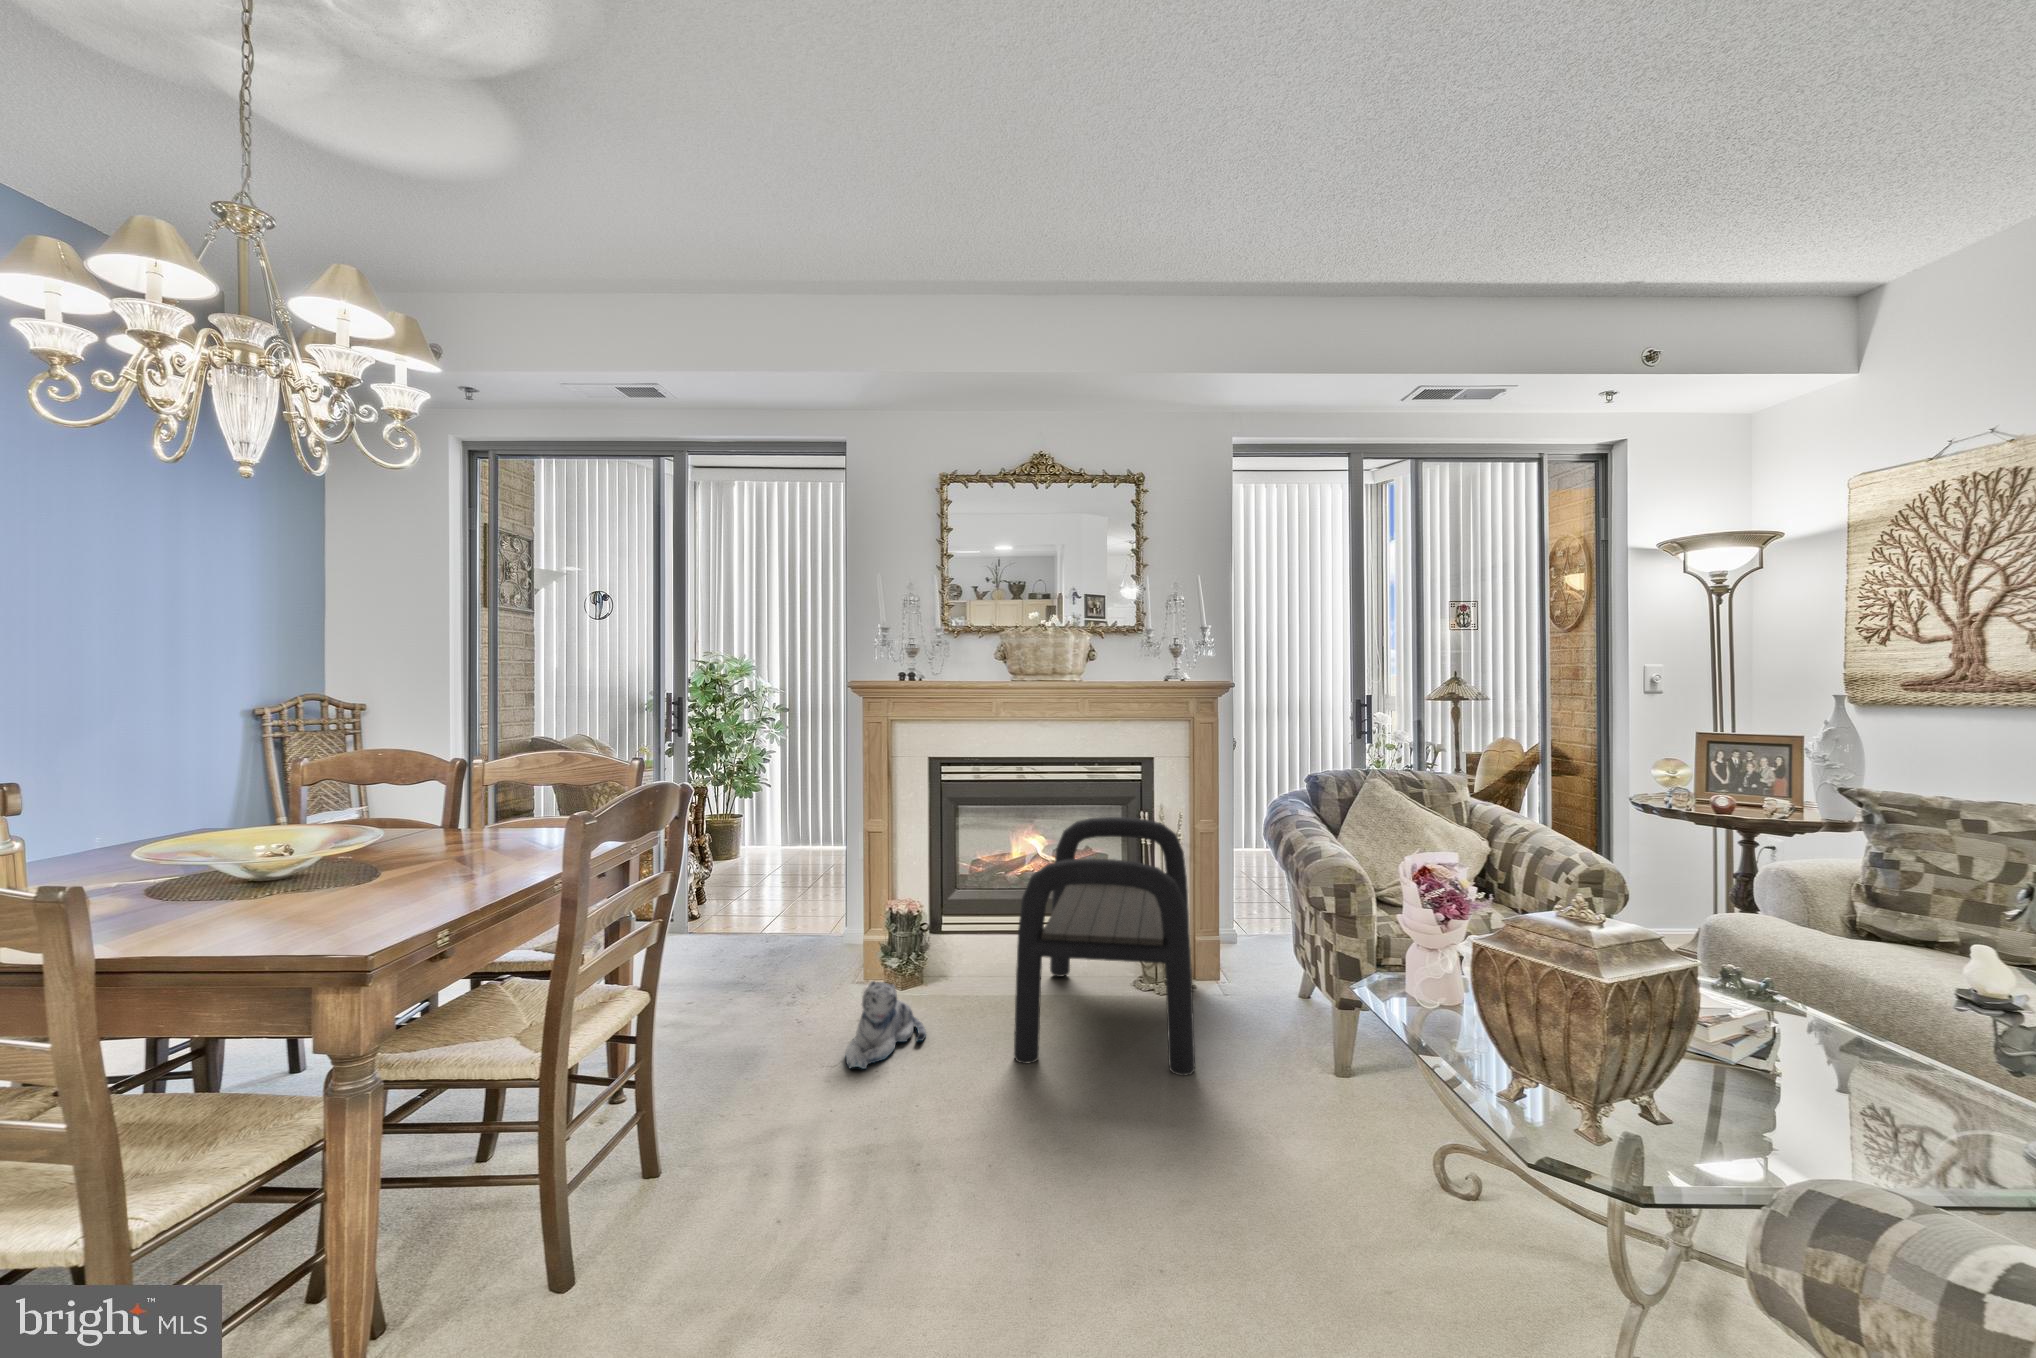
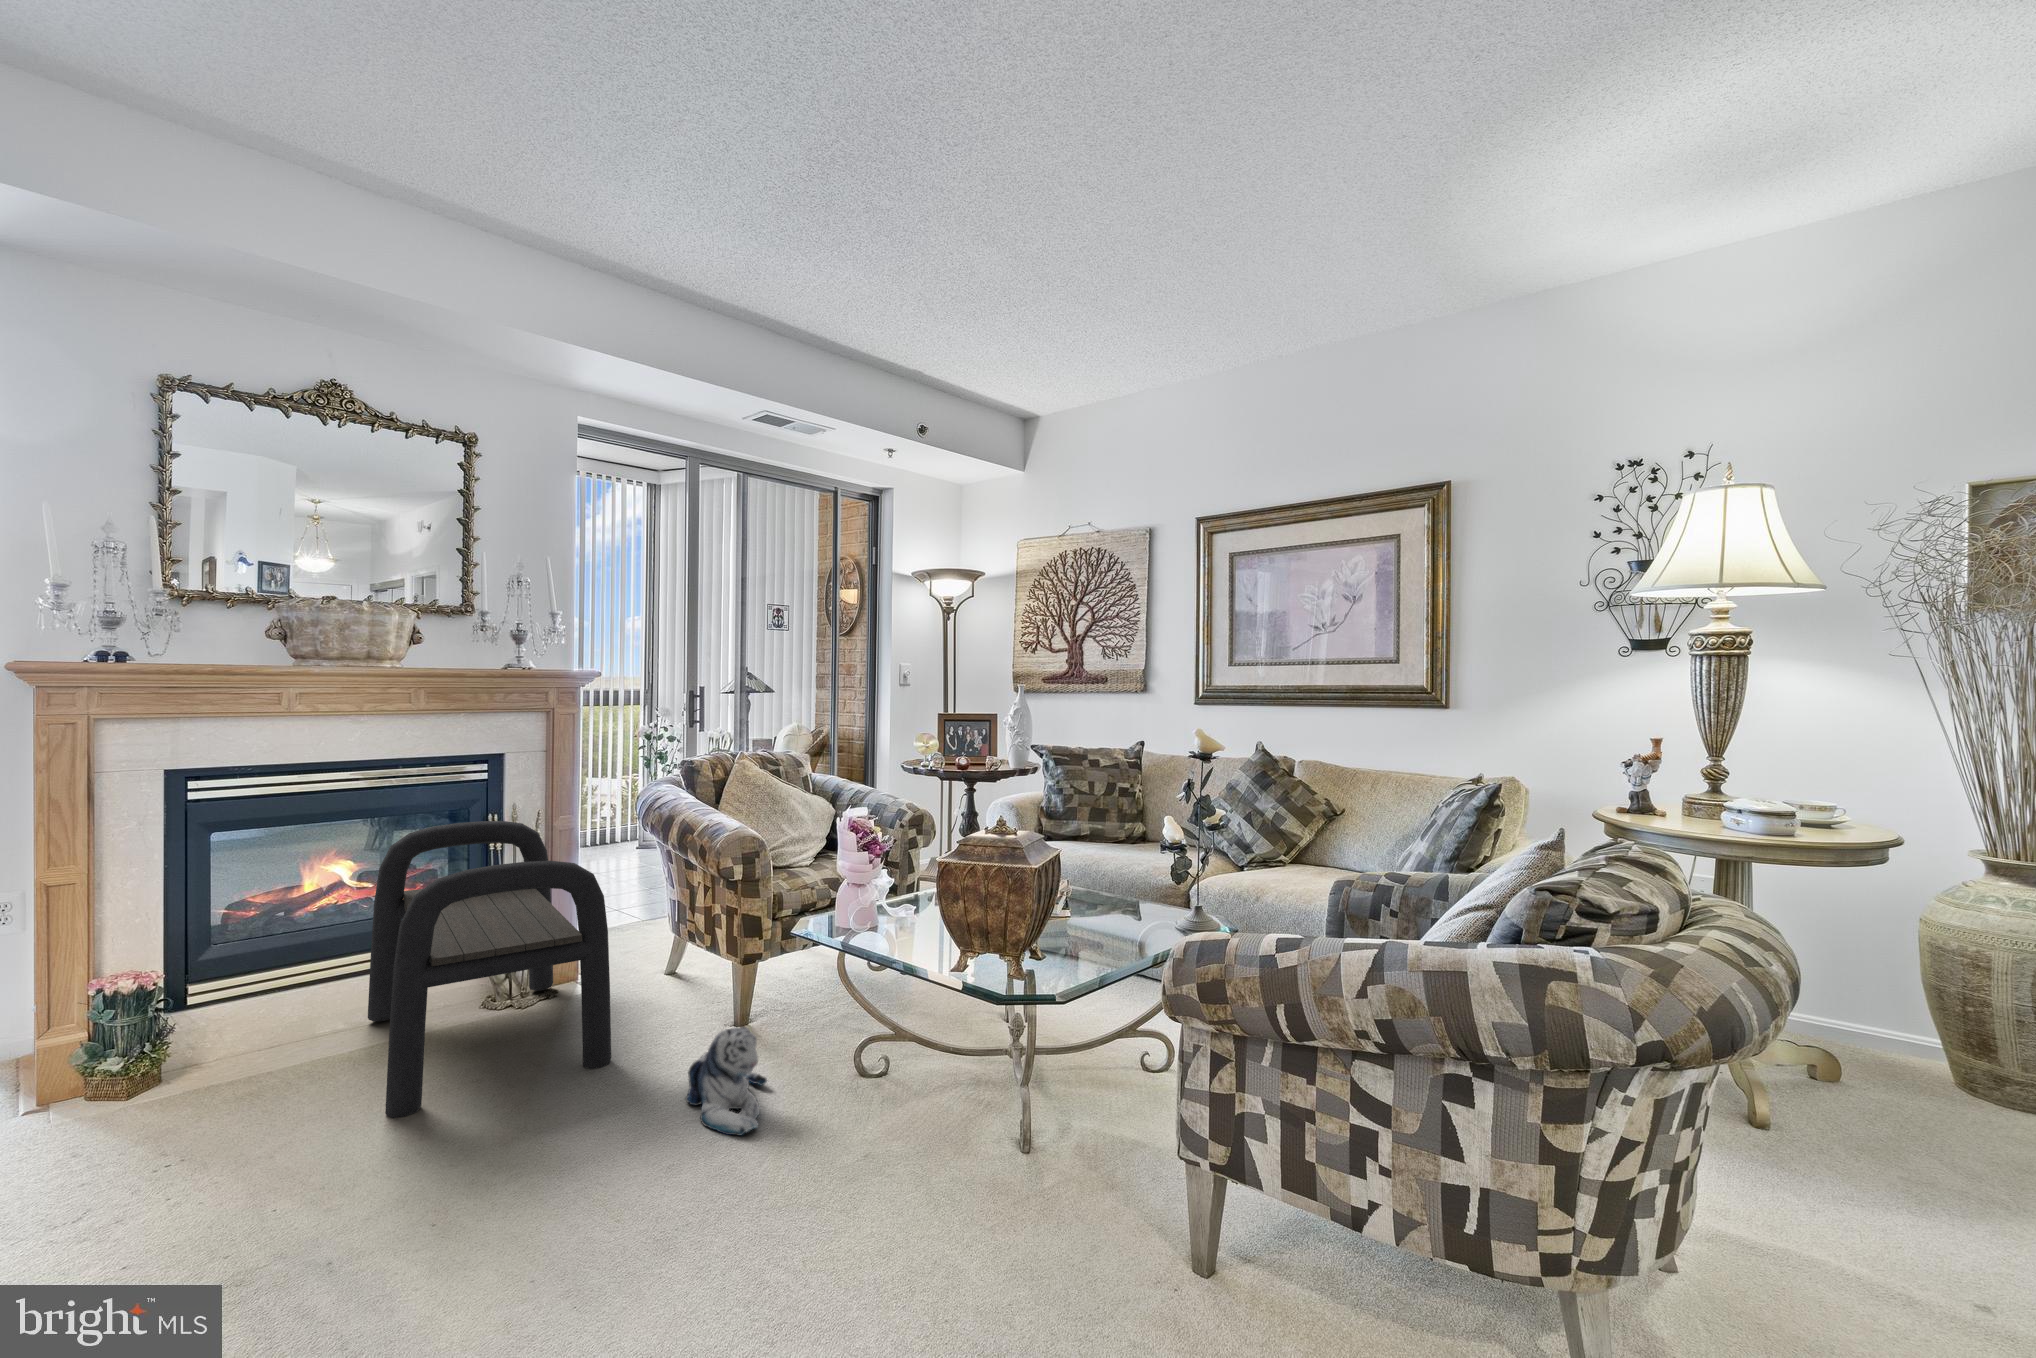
plush toy: present [845,981,926,1069] -> present [686,1027,767,1136]

